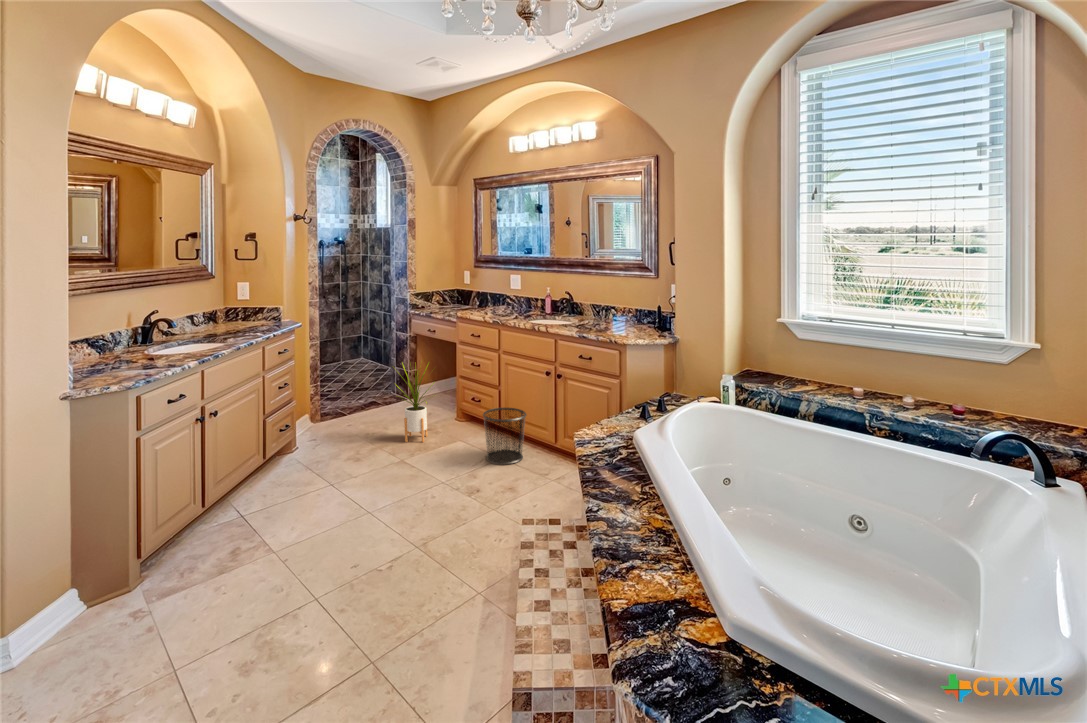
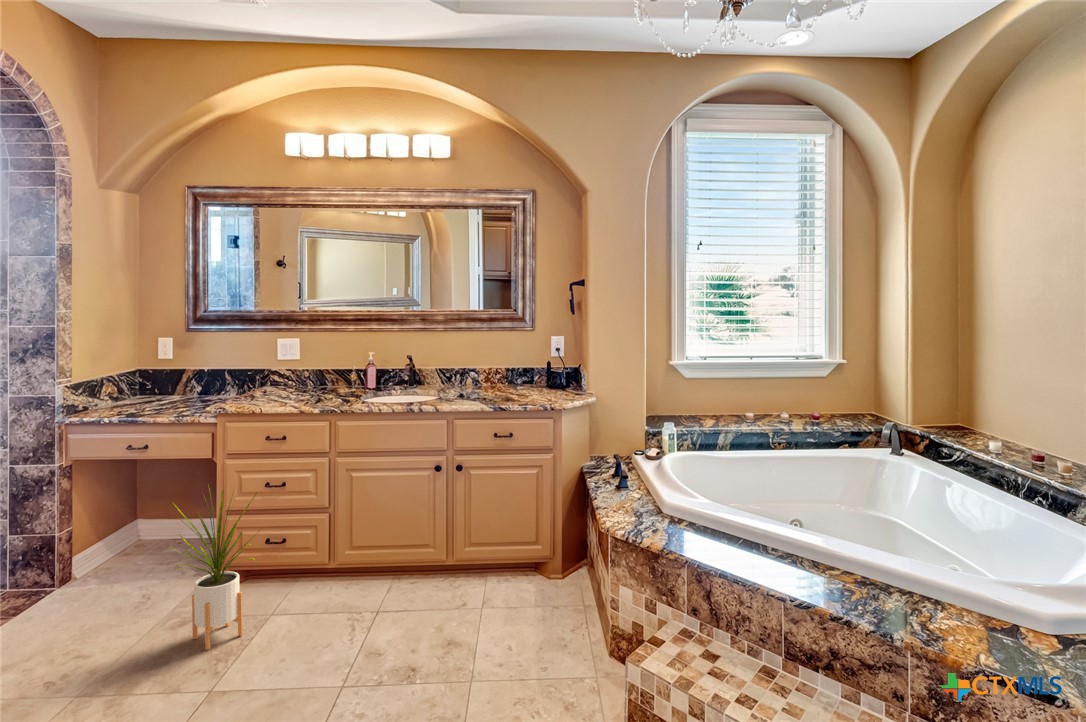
waste bin: present [483,408,526,465] -> none [376,523,440,612]

